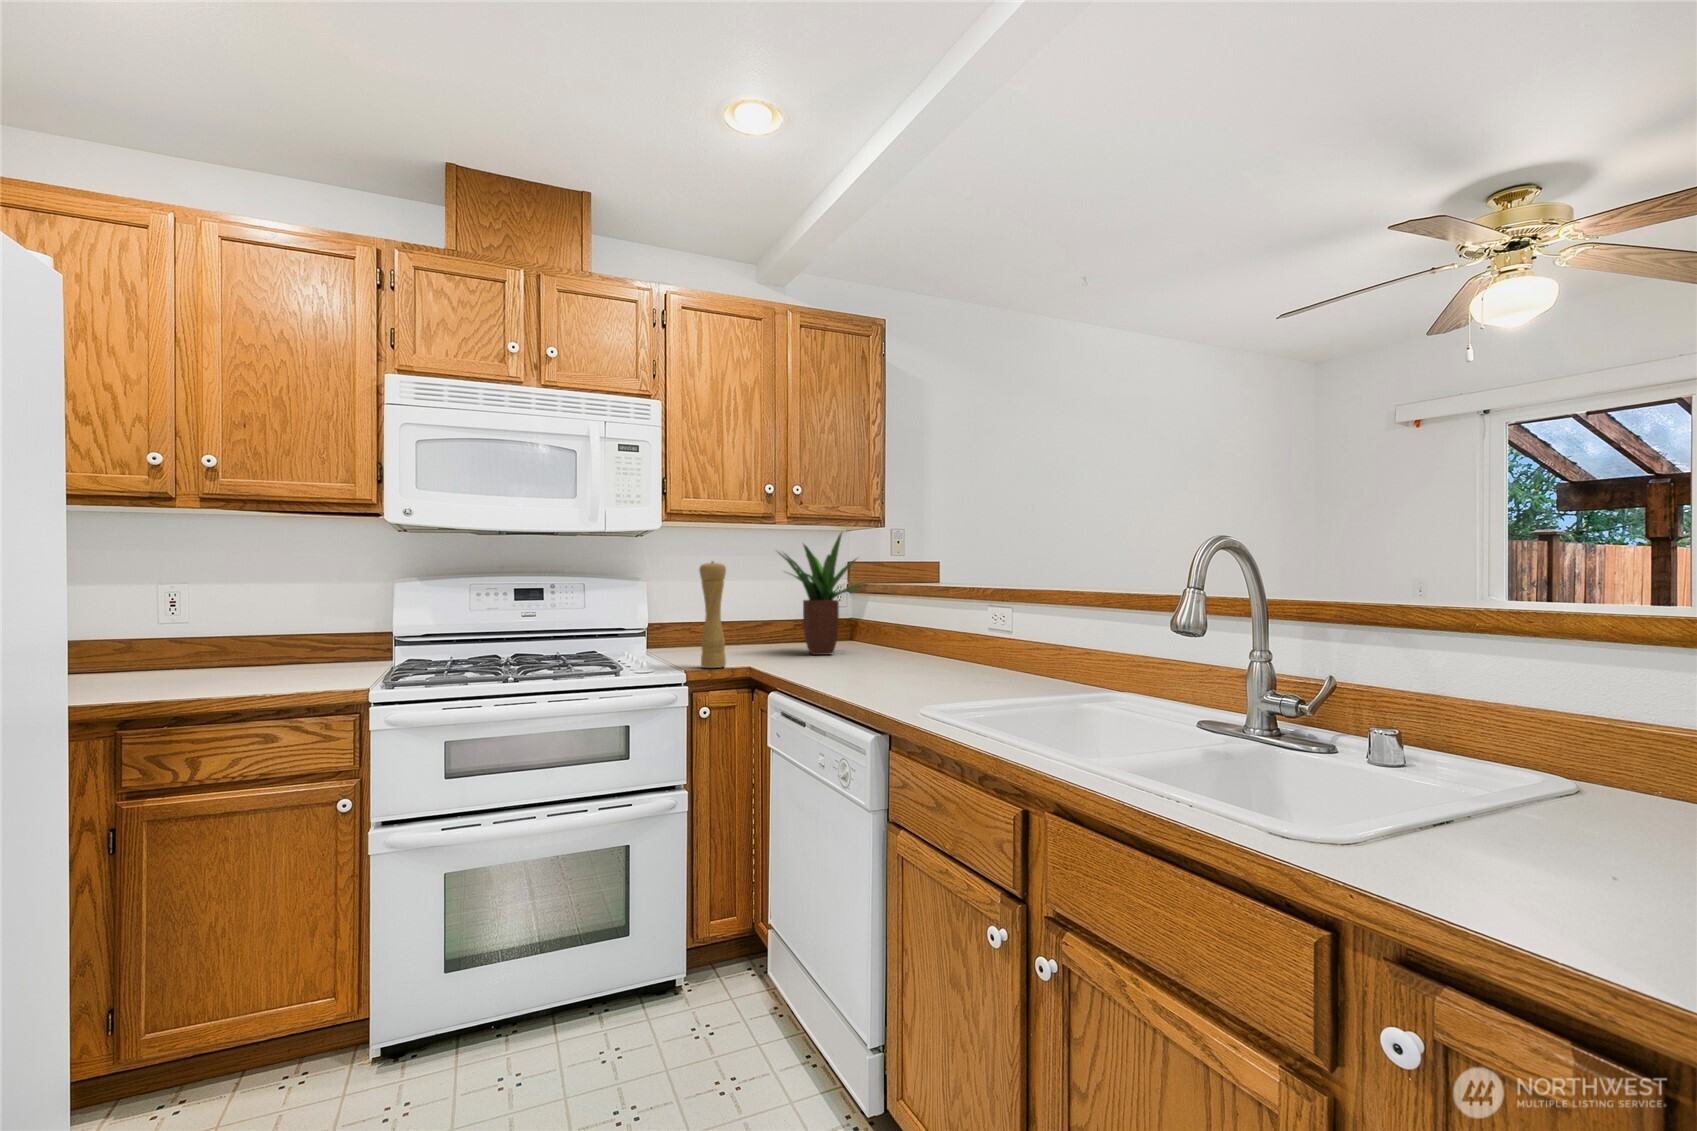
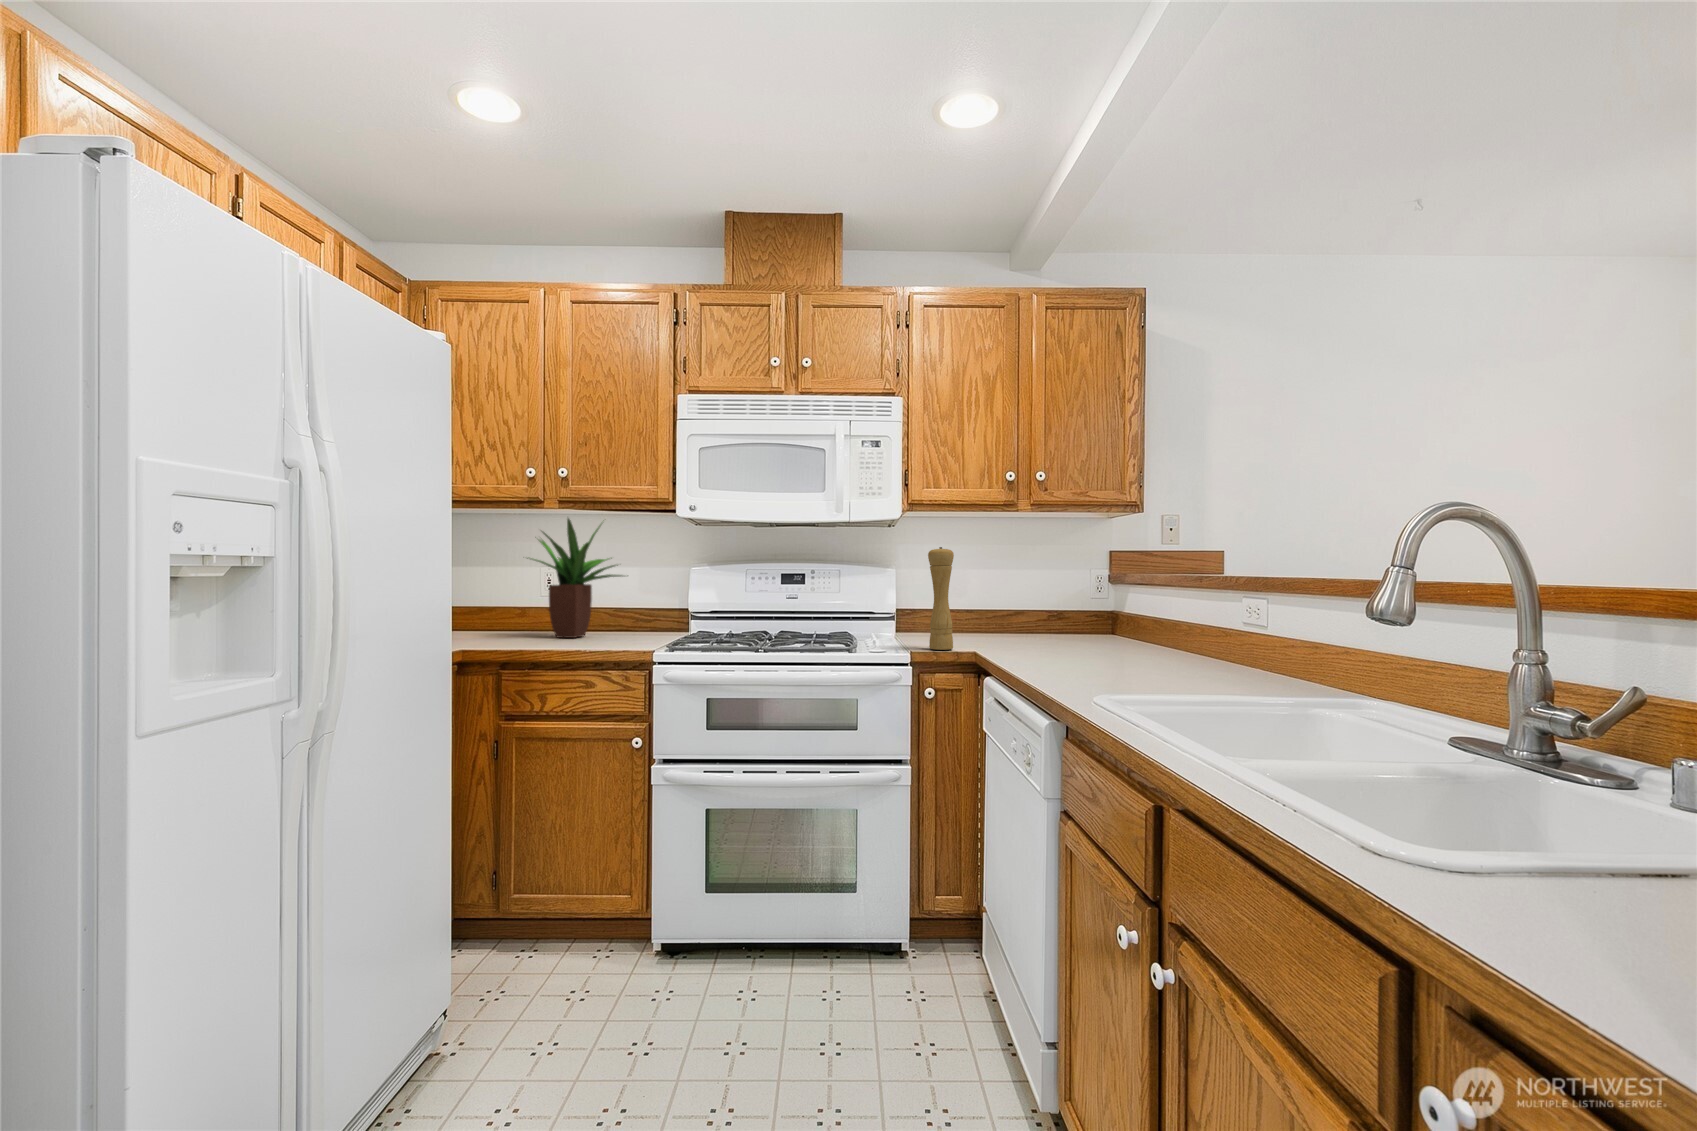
potted plant: present [779,533,875,655] -> present [527,518,622,638]

